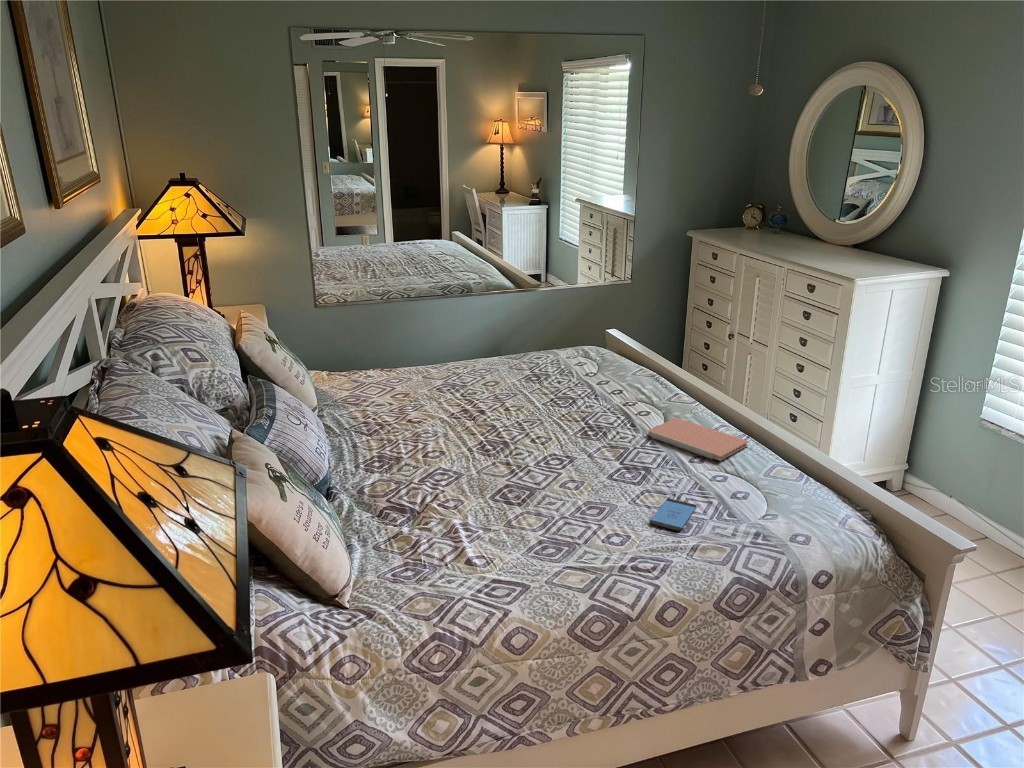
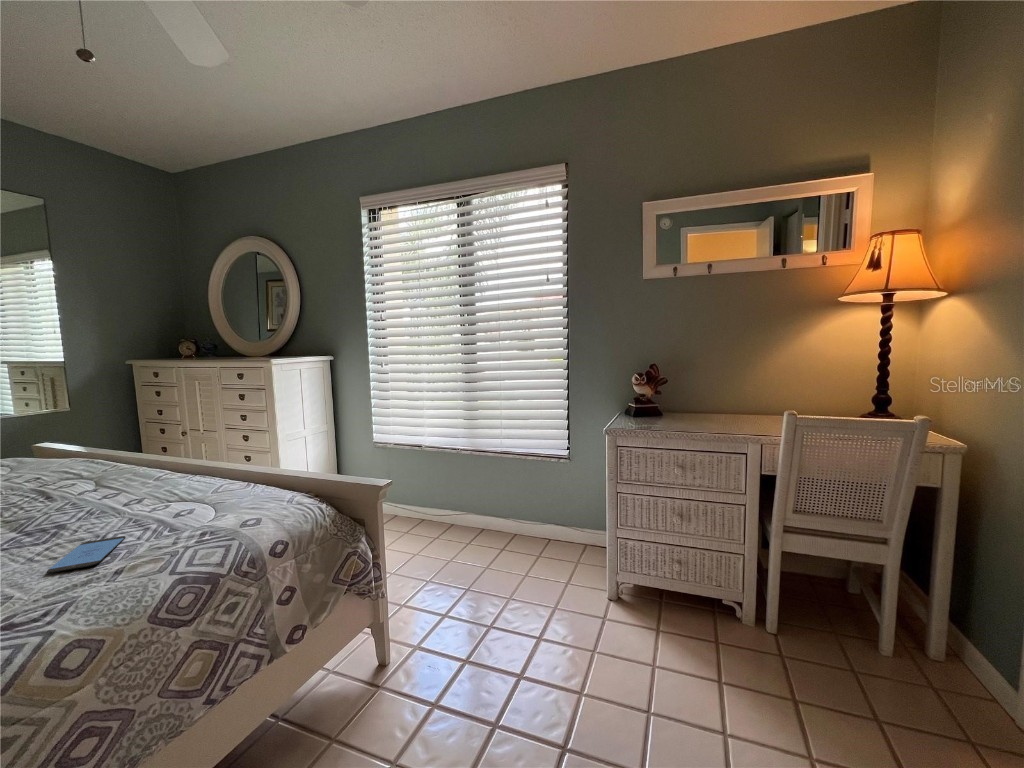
notebook: present [648,418,749,461] -> none [62,474,194,501]

